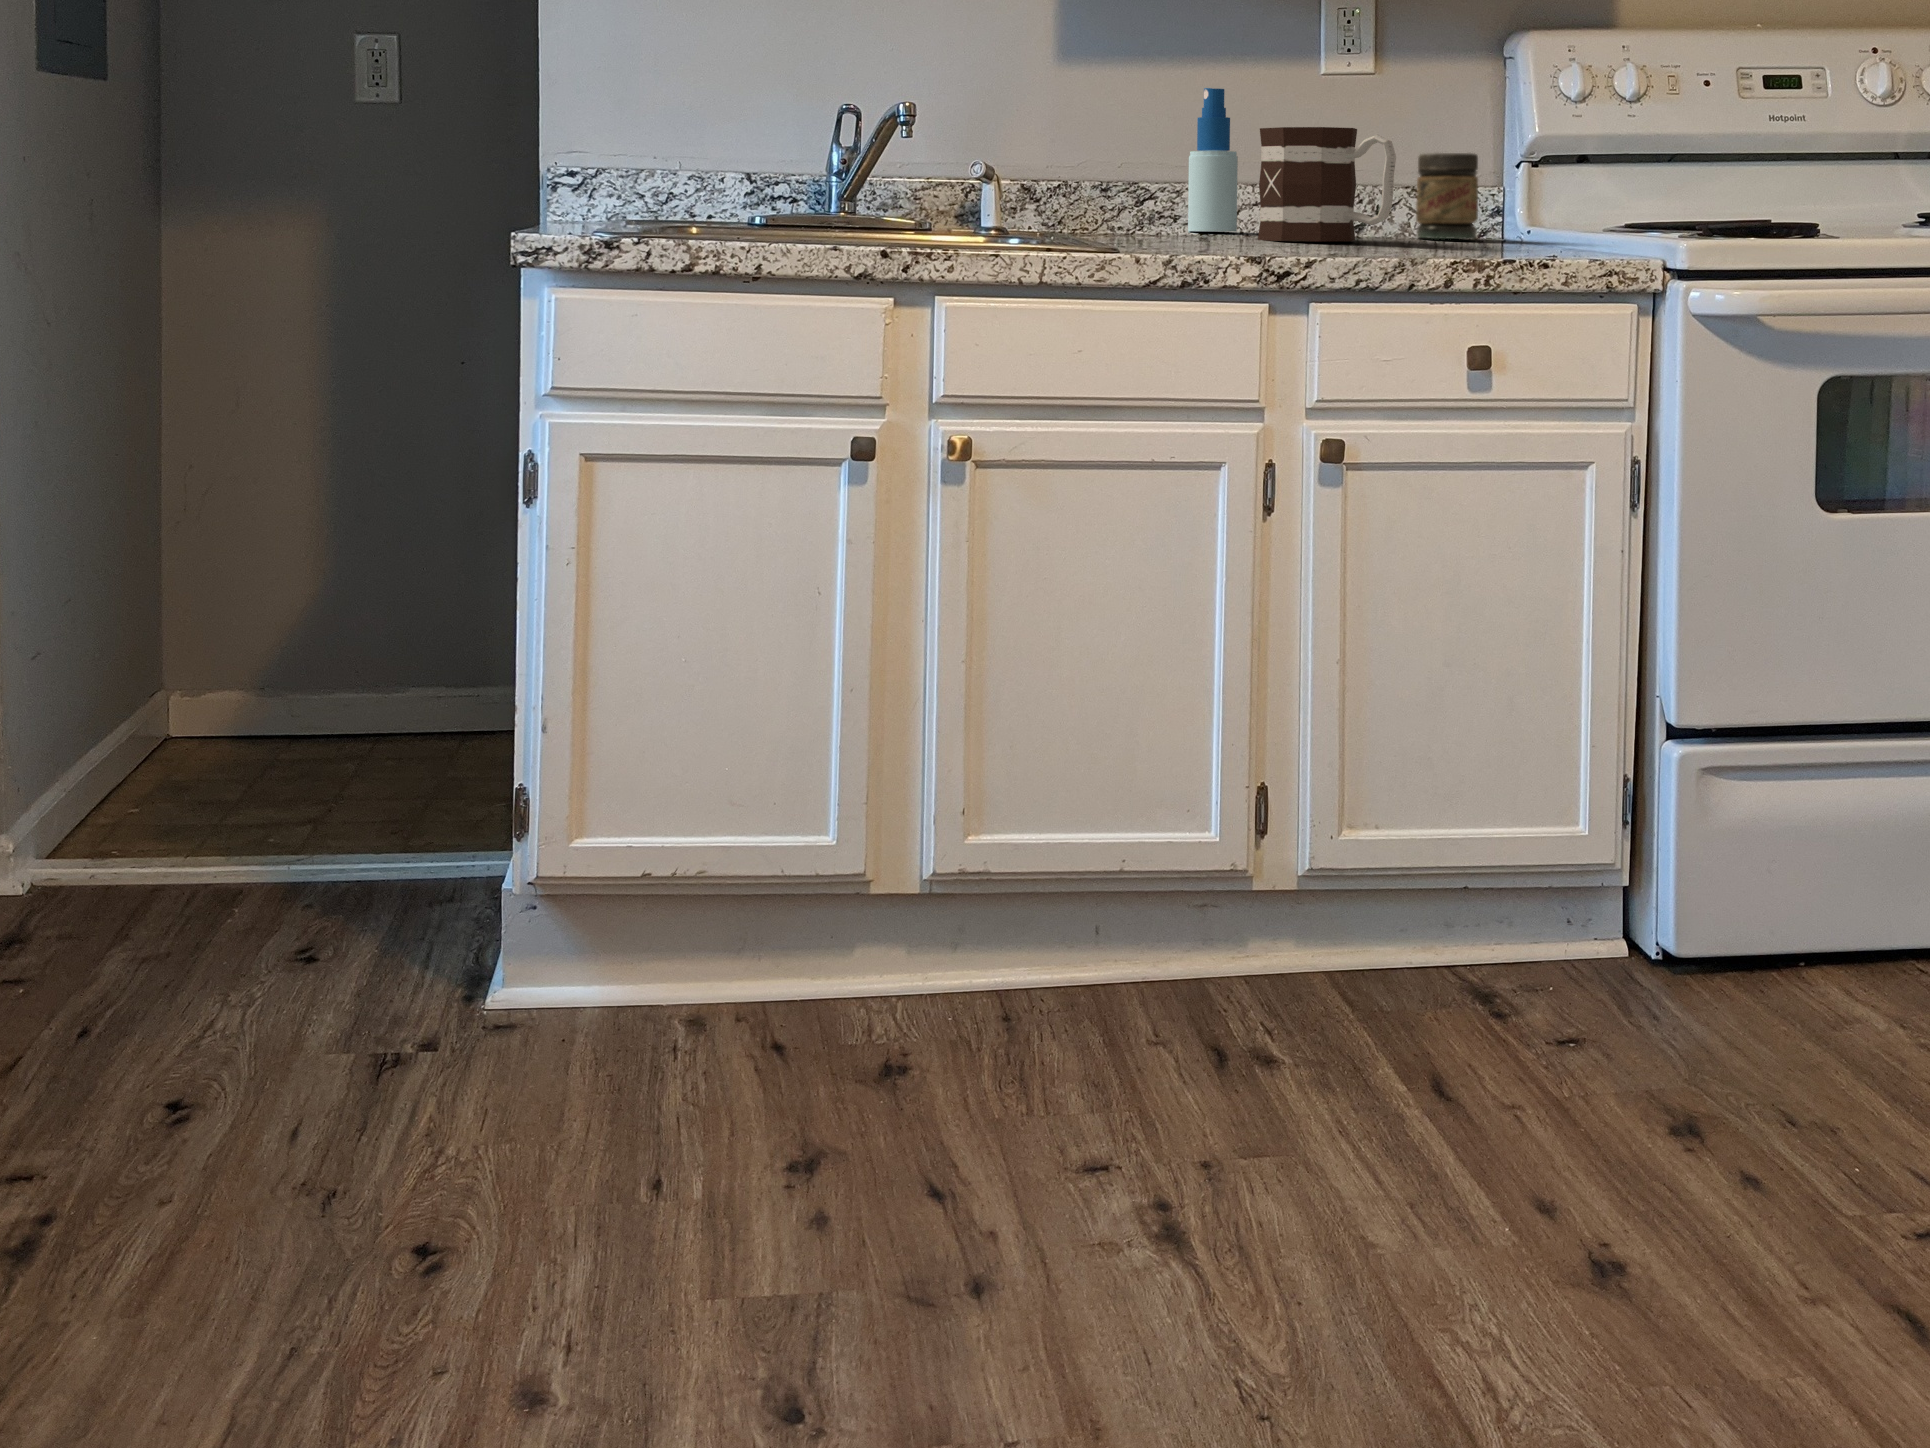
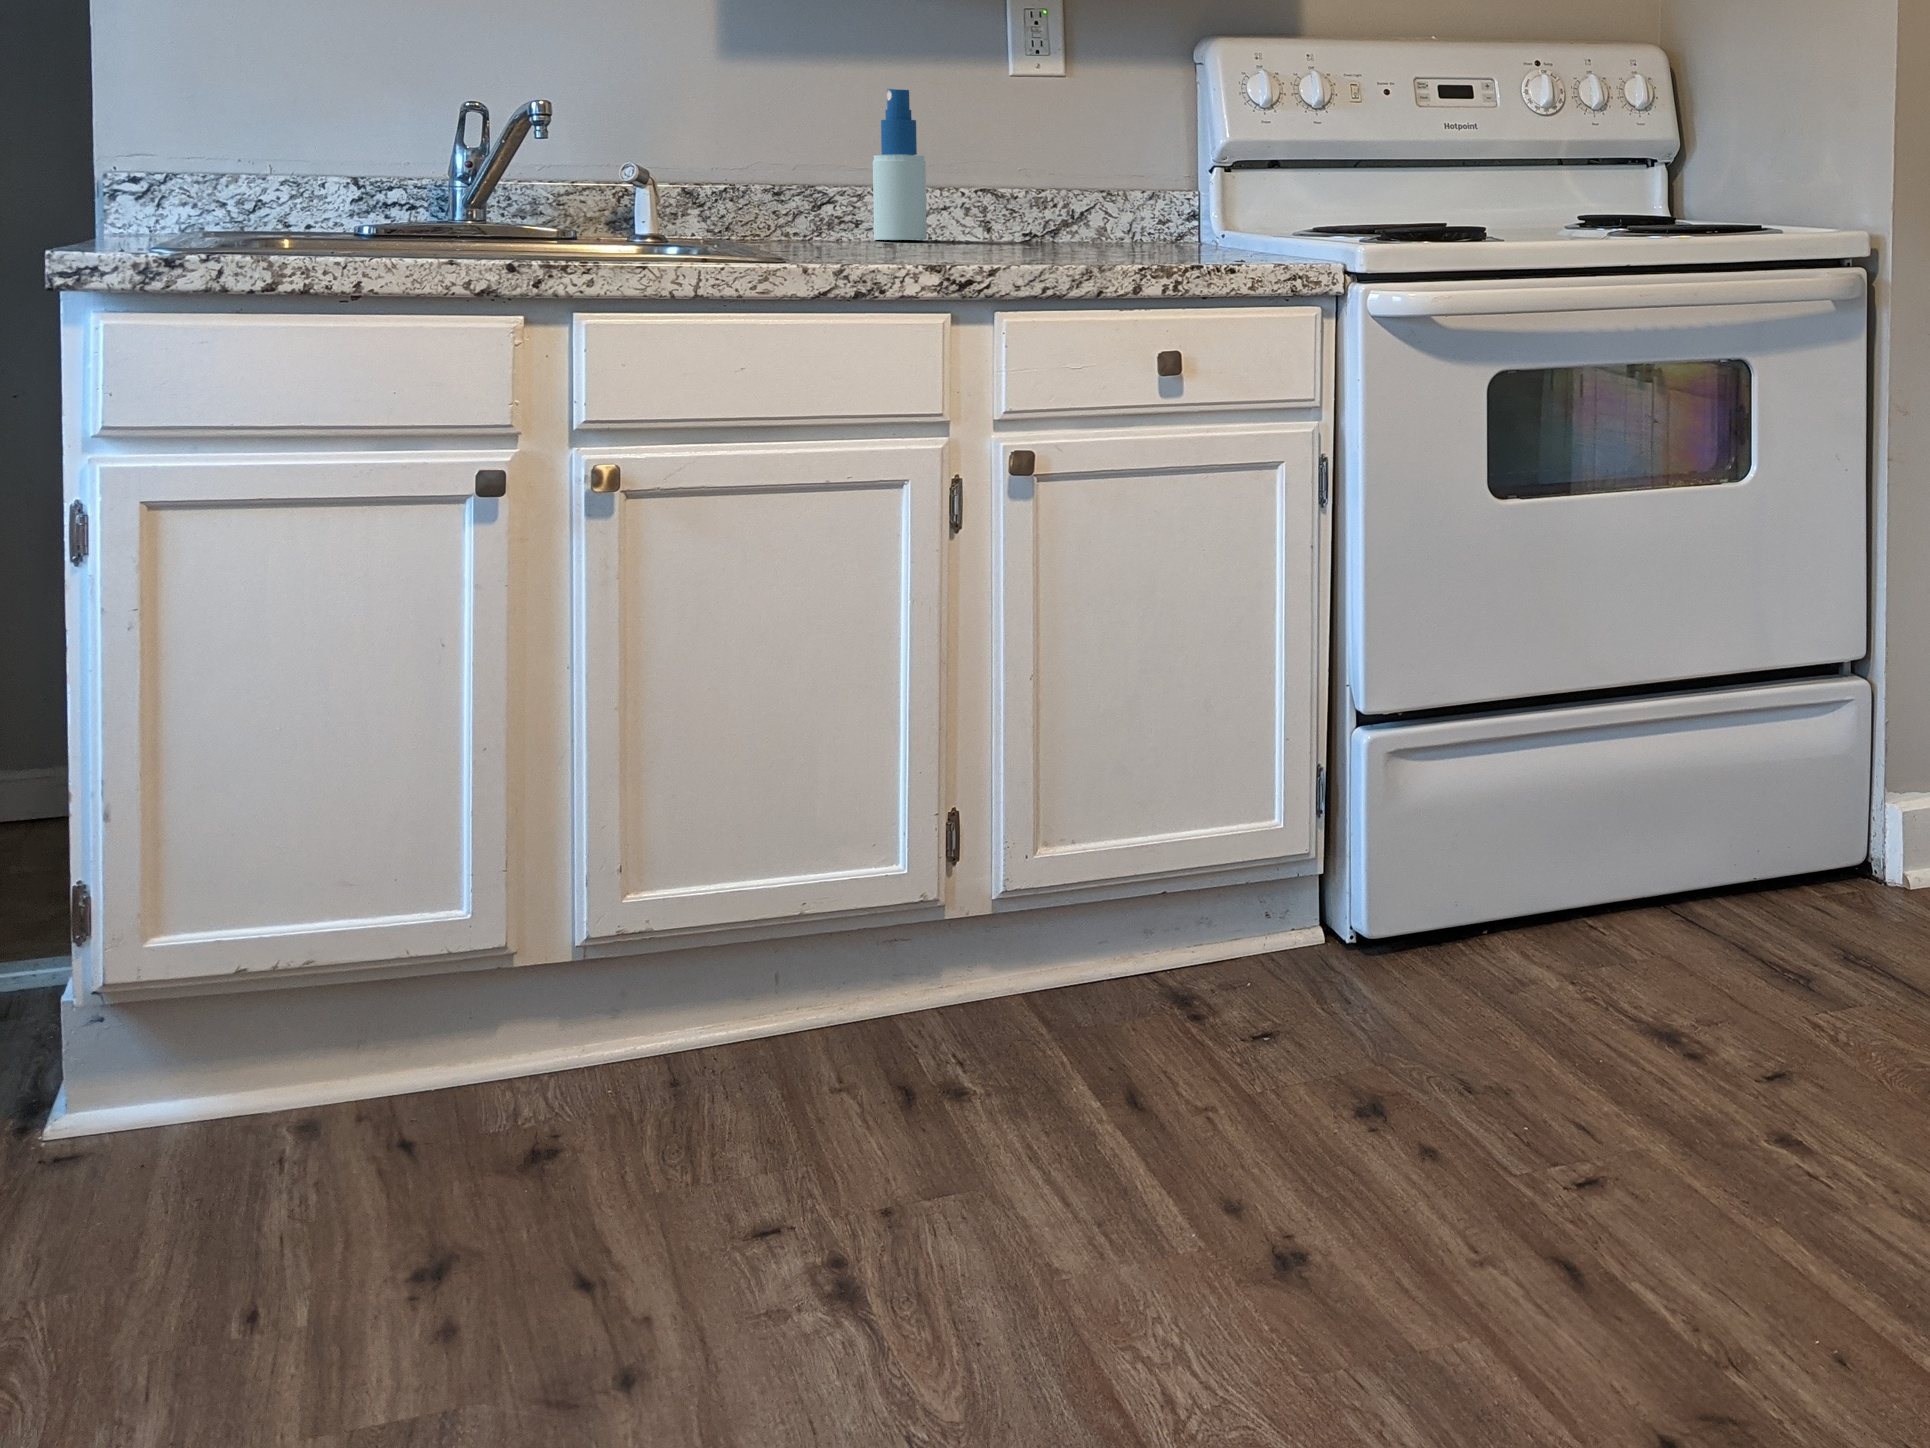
mug: present [1258,127,1396,241] -> none [945,131,1087,249]
jar: present [1416,153,1478,239] -> none [1116,158,1178,245]

